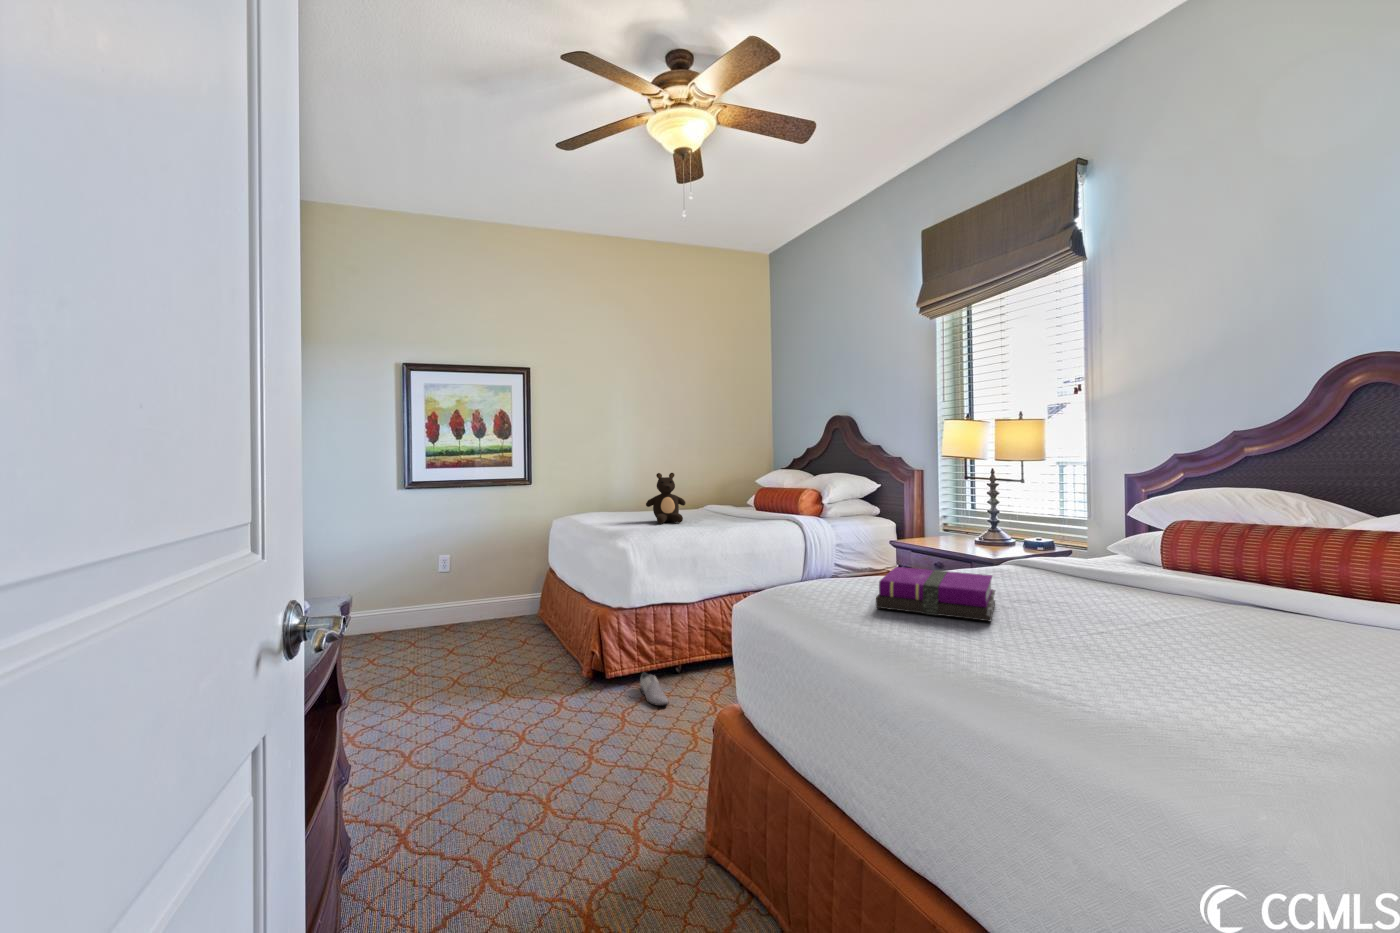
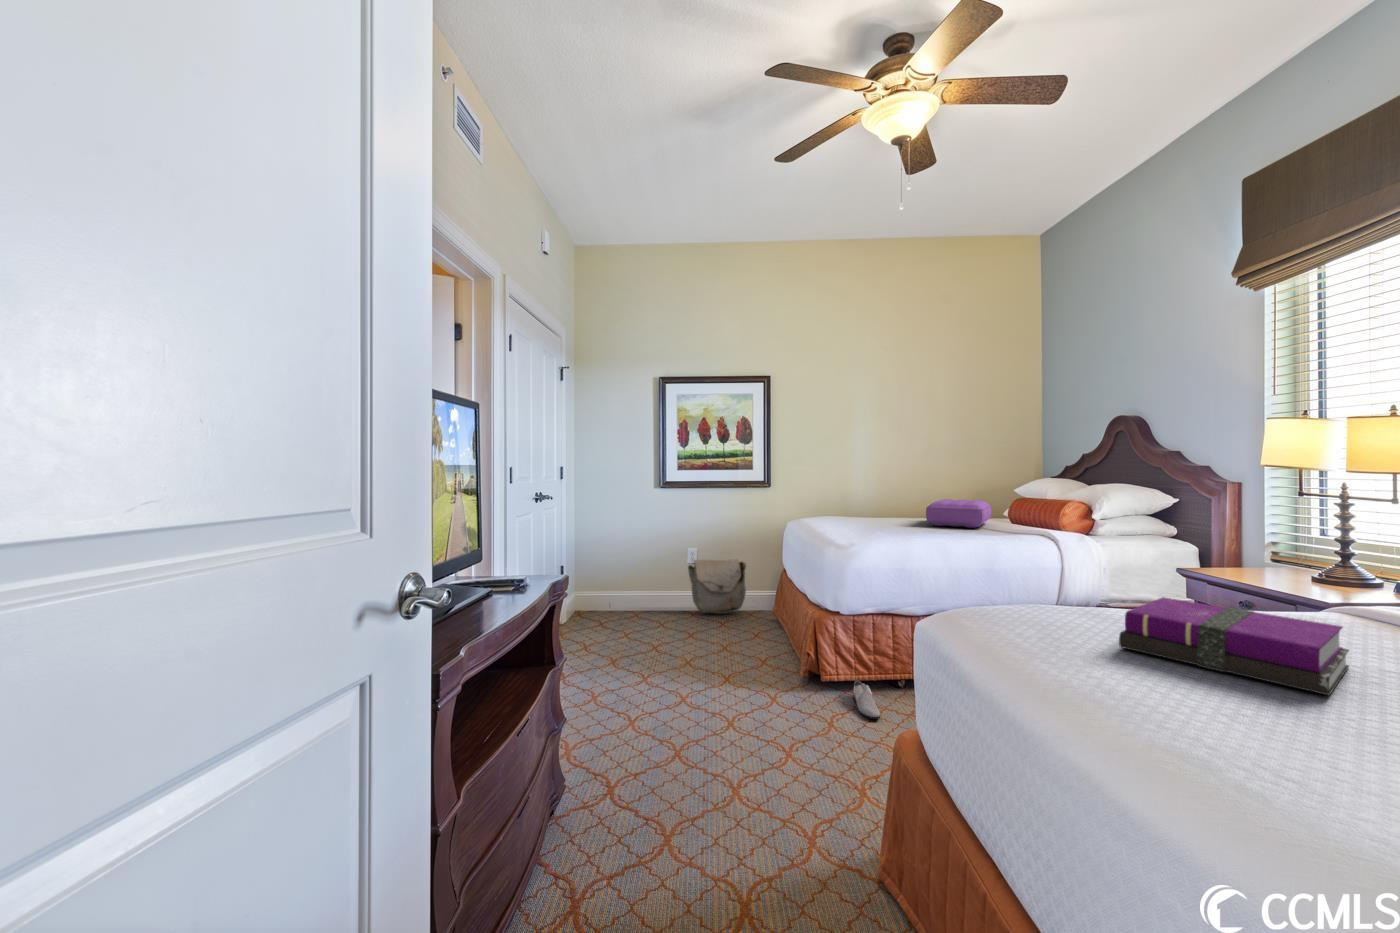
teddy bear: present [646,473,686,524] -> none [872,478,916,530]
pillow: none [694,491,746,517] -> present [926,499,991,528]
bag: none [440,566,510,630] -> present [688,560,746,614]

